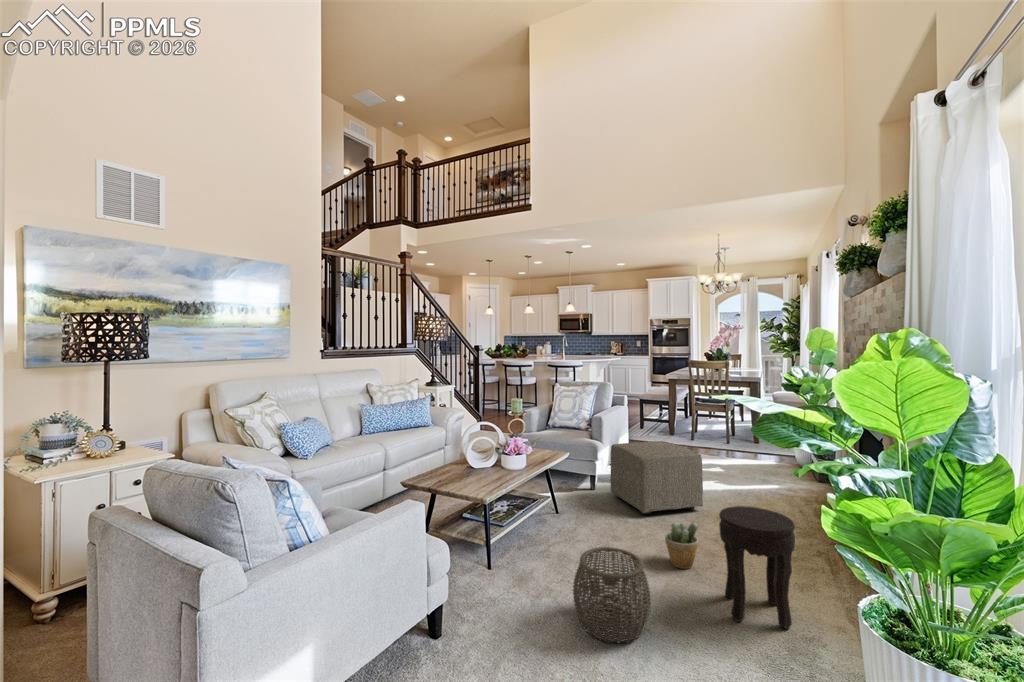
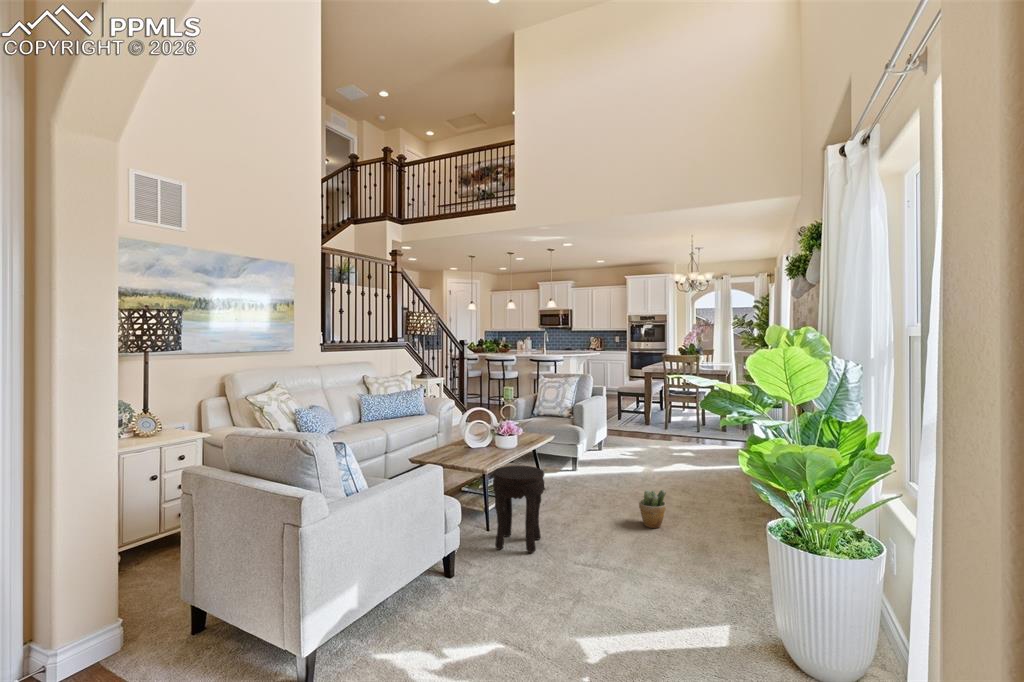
ottoman: present [611,441,703,514] -> none [592,427,672,489]
side table: present [719,506,795,629] -> present [493,465,545,553]
woven basket: present [573,547,651,643] -> none [563,506,627,577]

